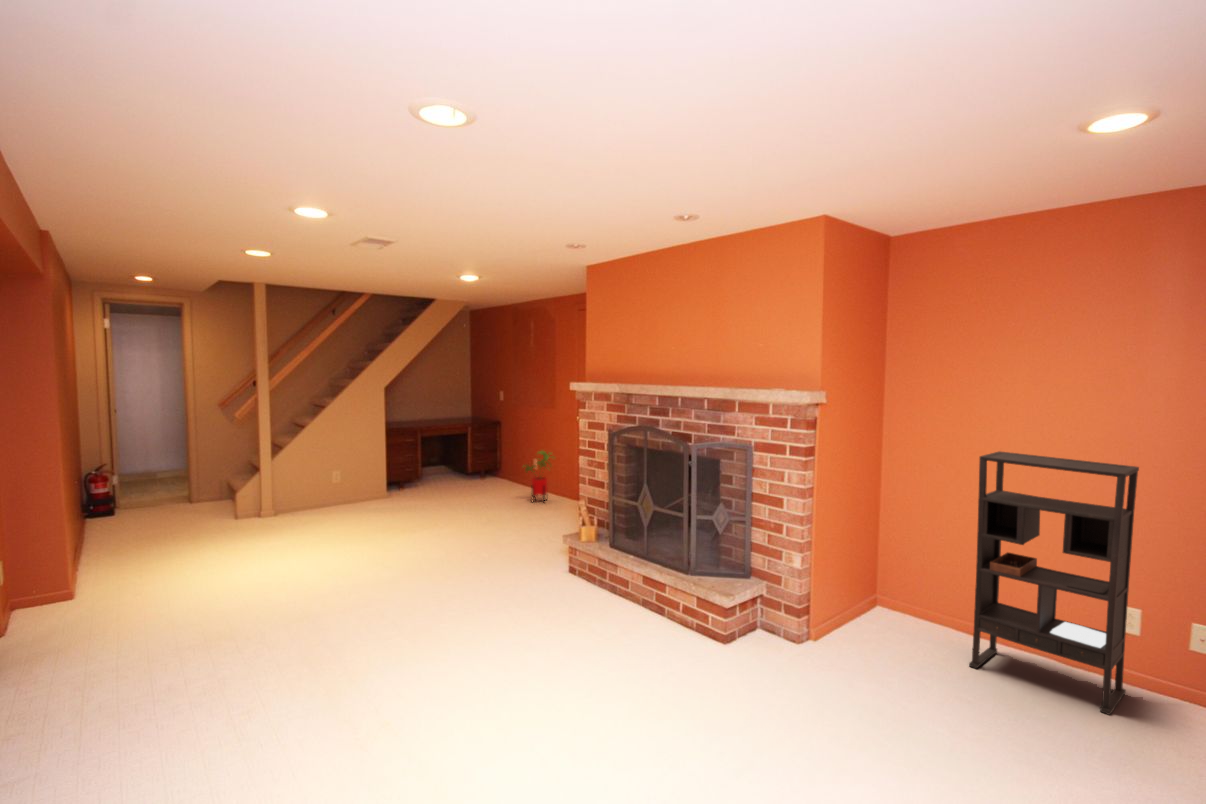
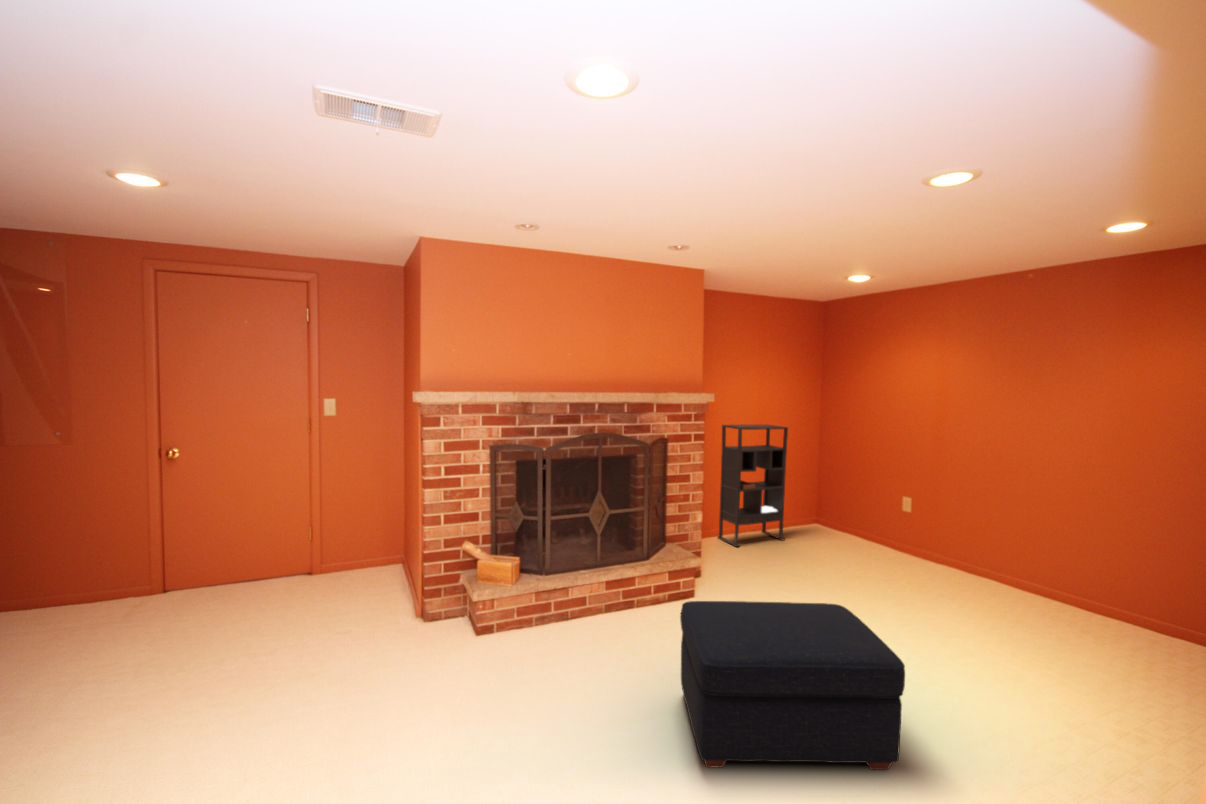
house plant: present [525,451,554,502] -> none [44,520,127,626]
ottoman: none [397,568,539,741] -> present [680,601,905,770]

